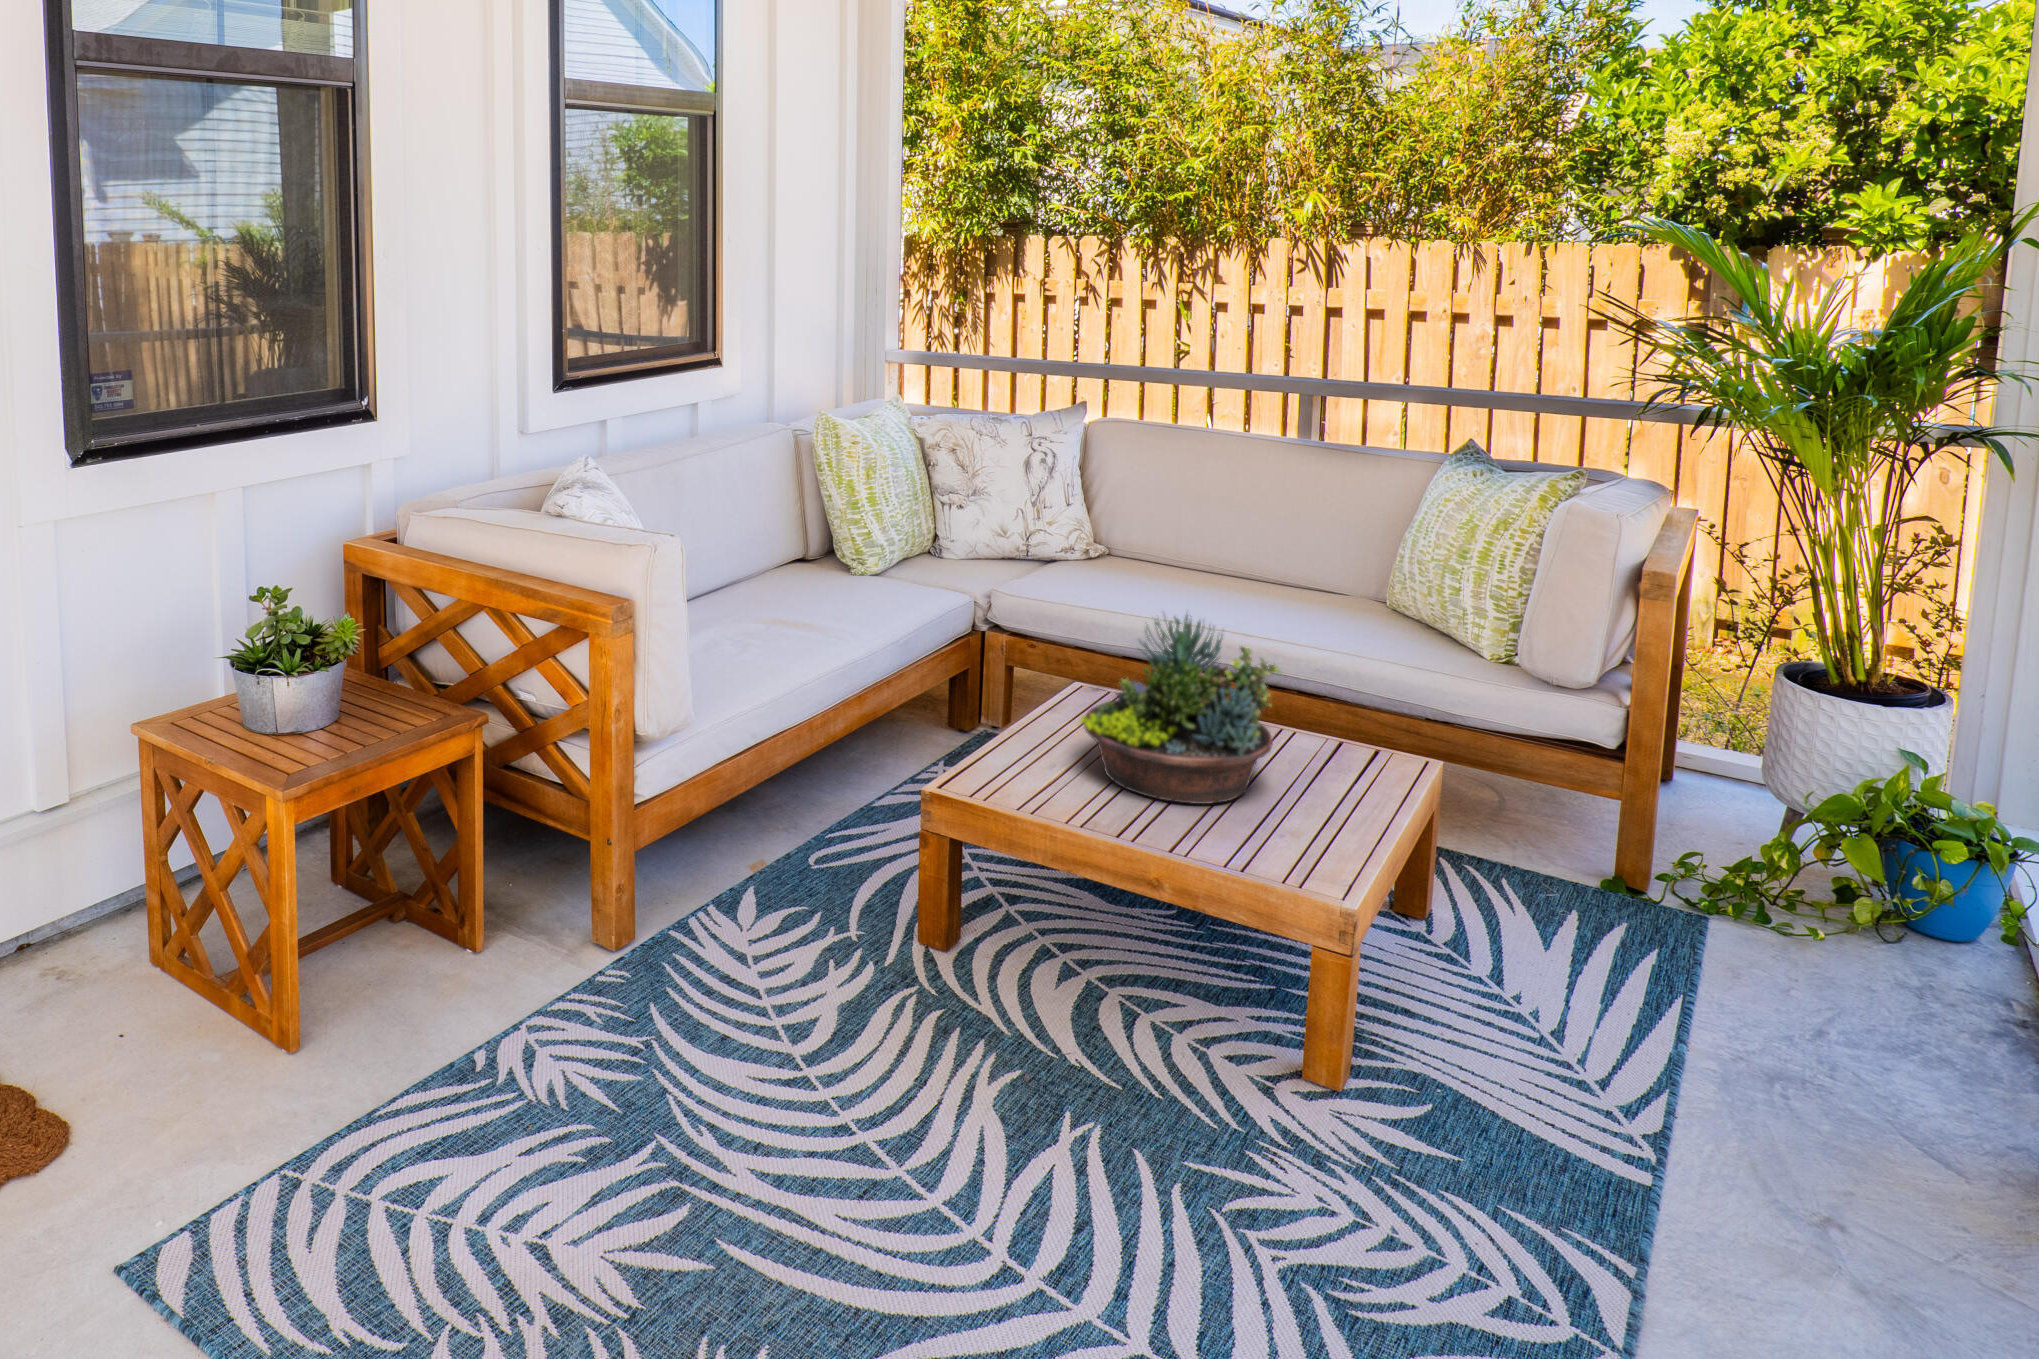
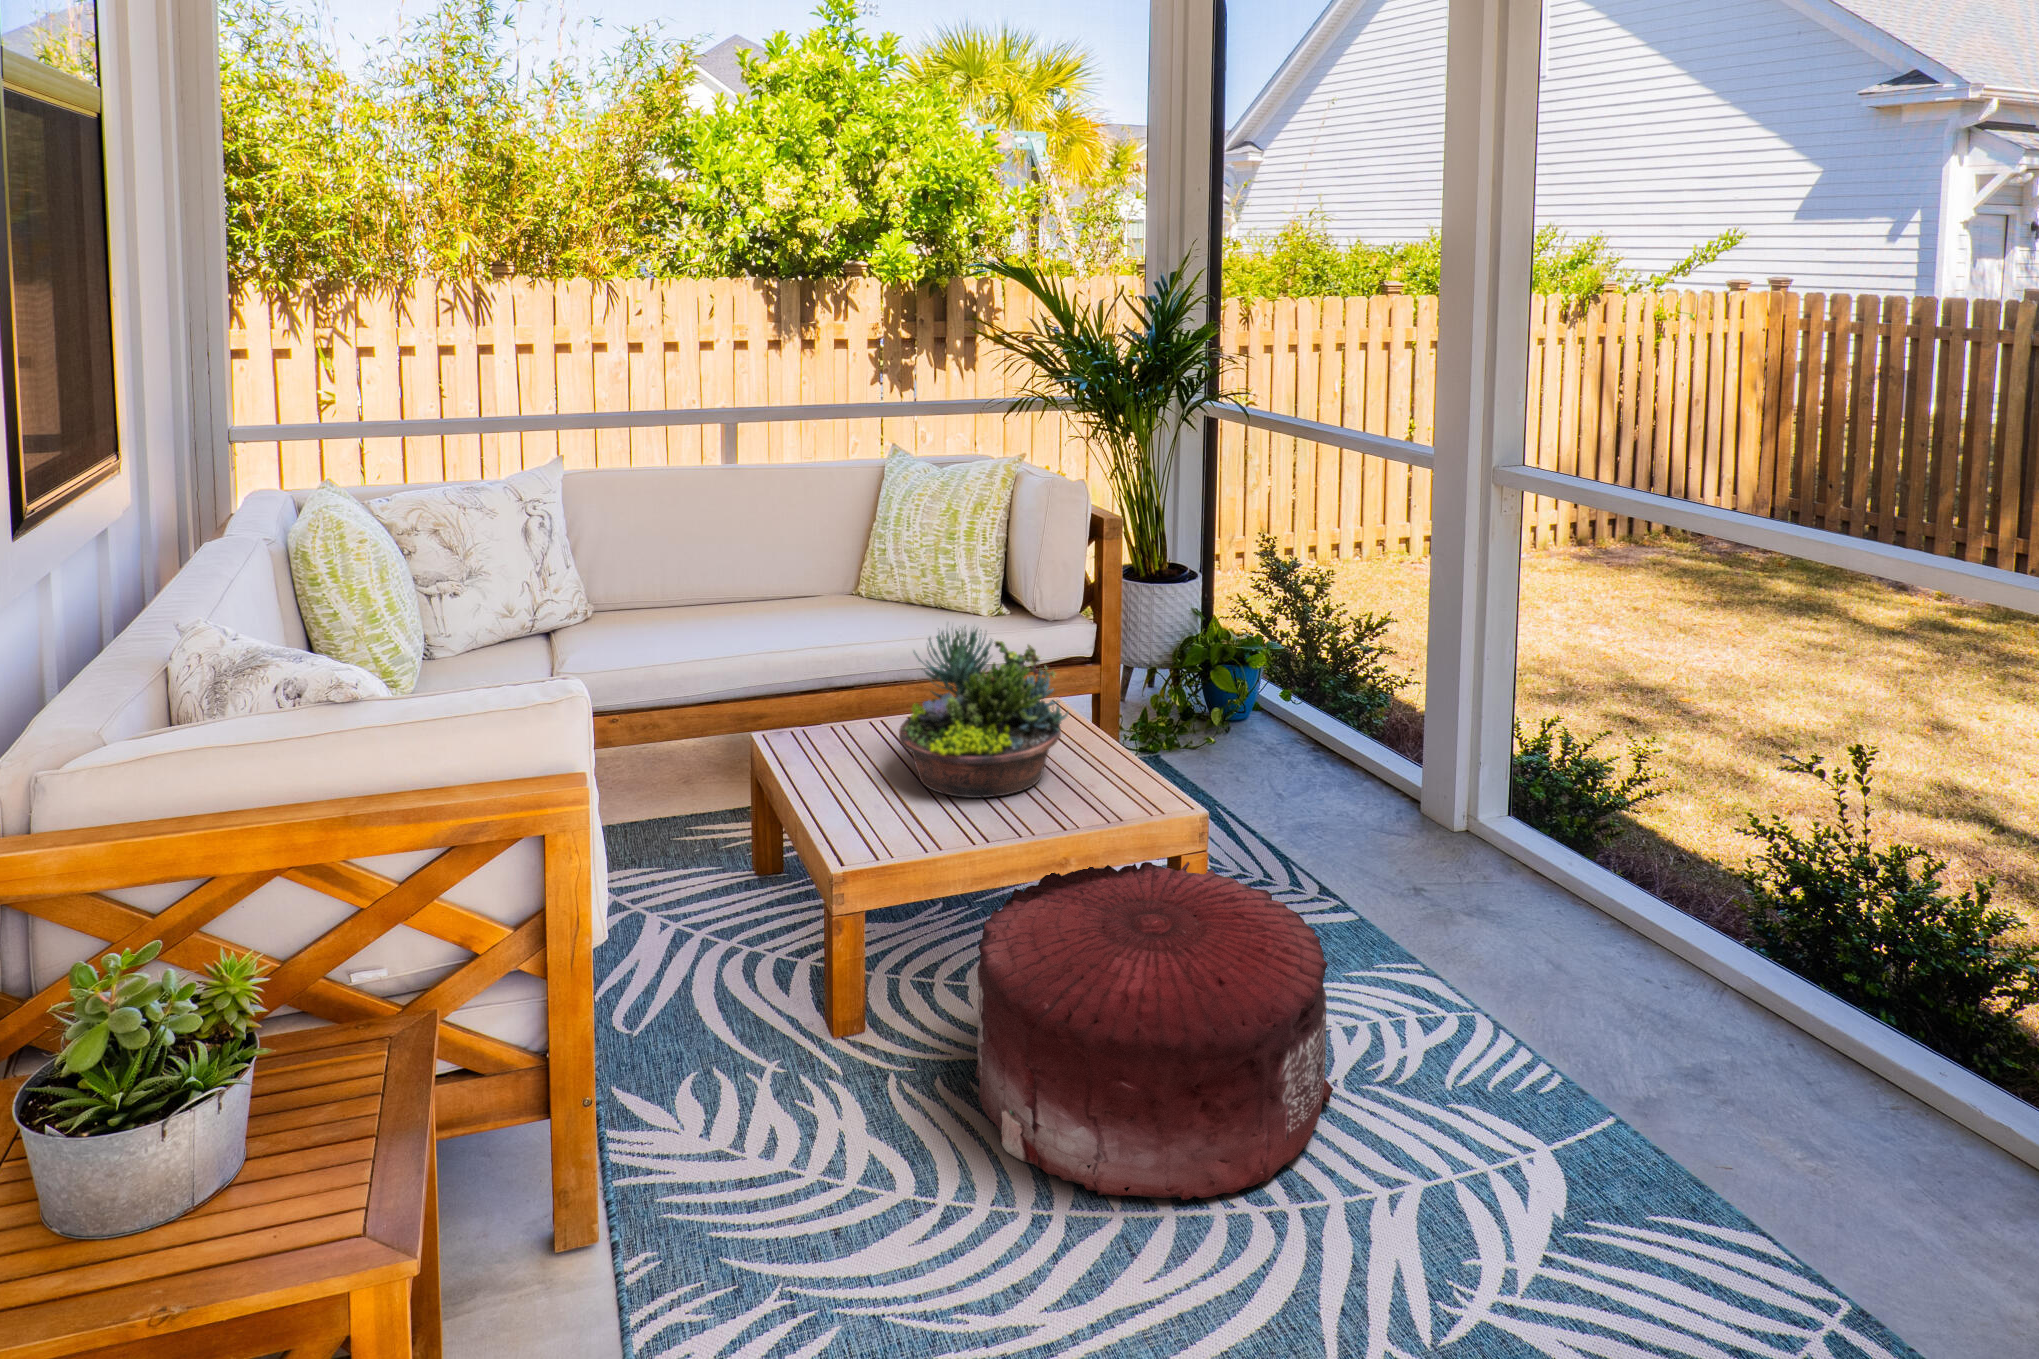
pouf: none [881,870,1290,1255] -> present [975,862,1333,1200]

